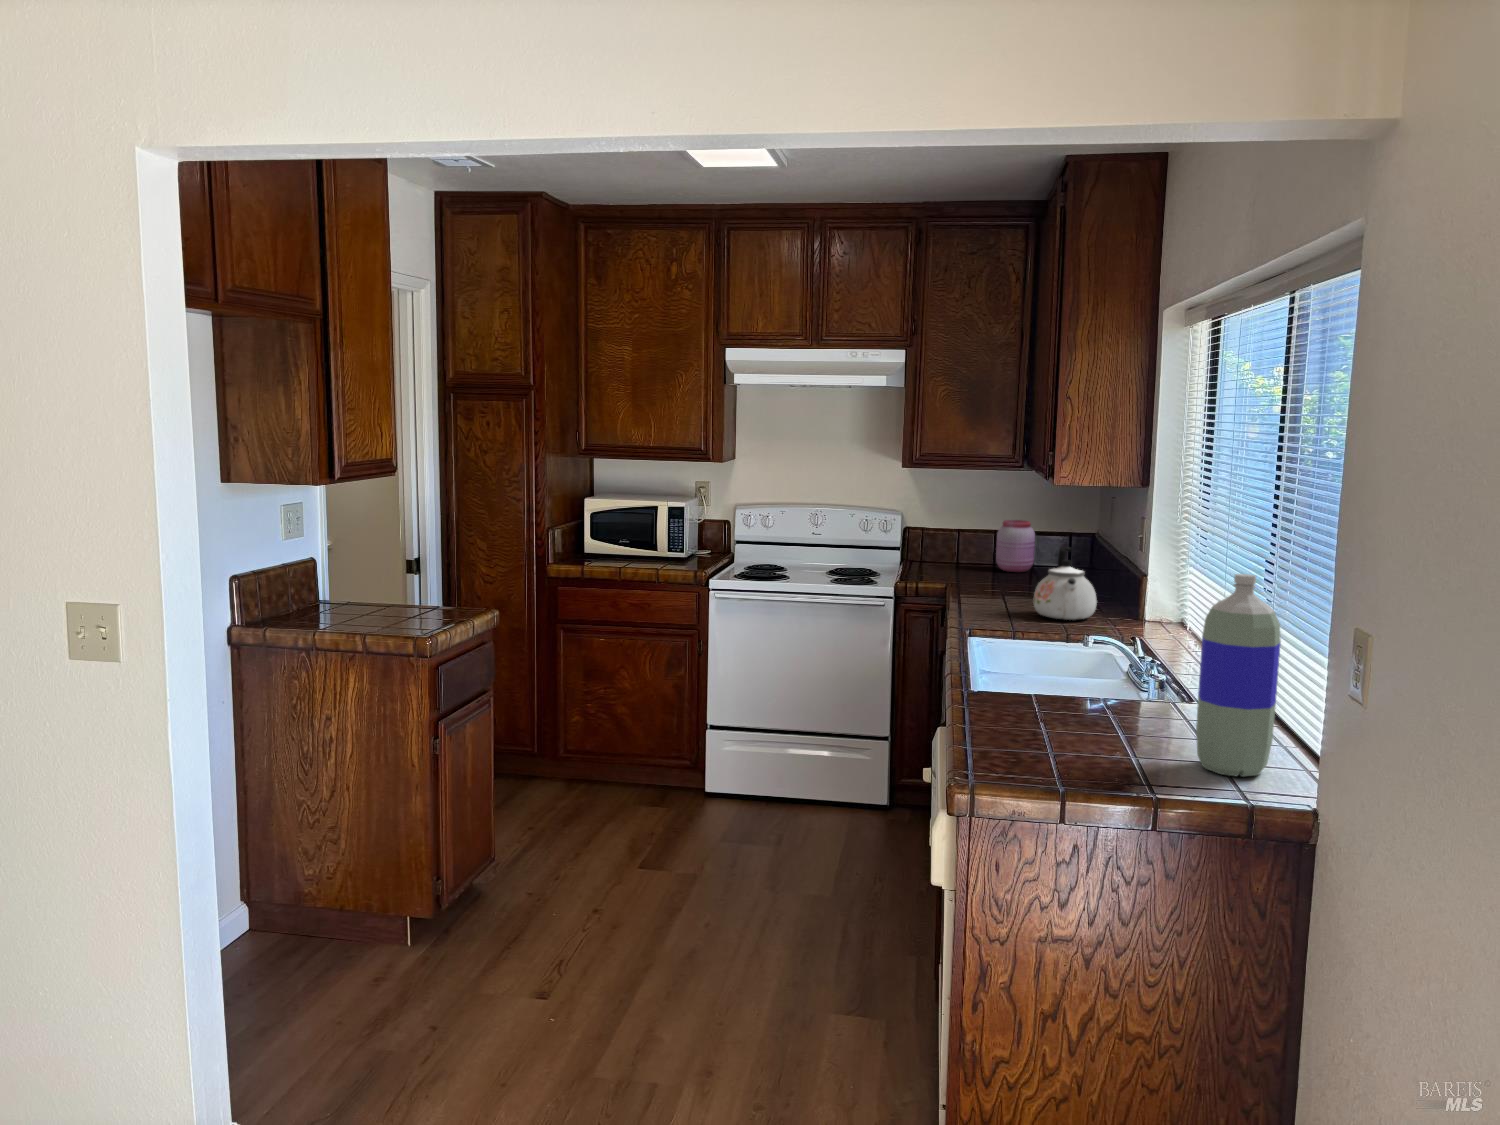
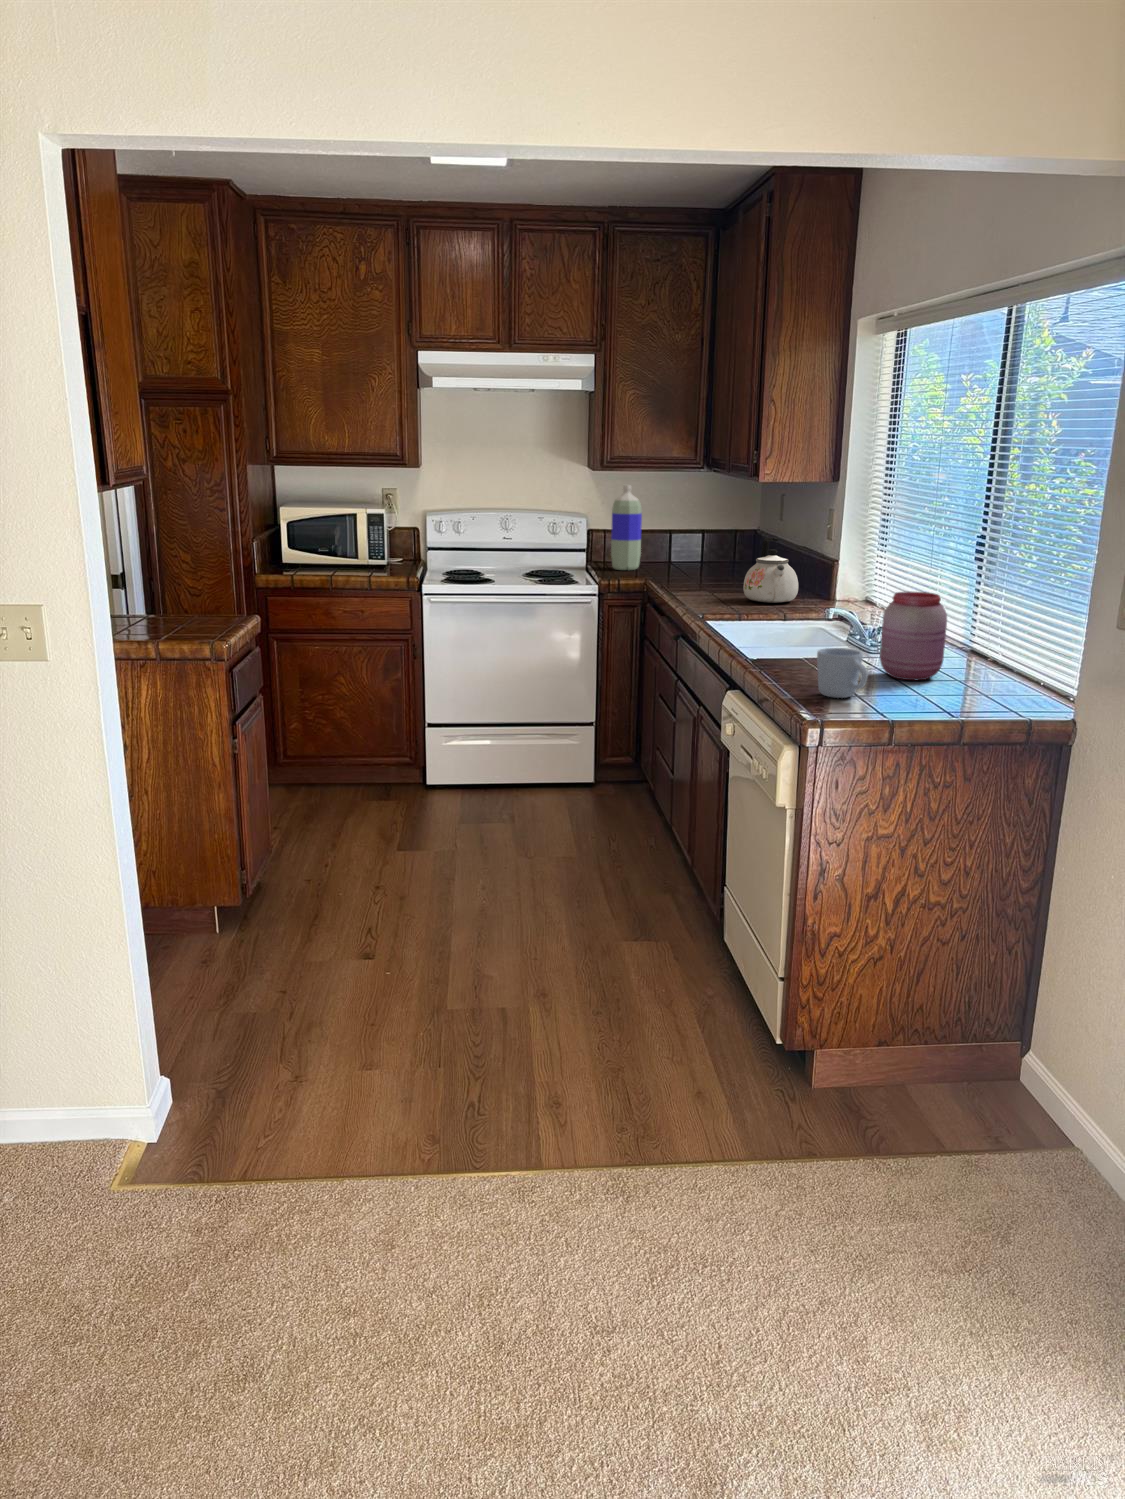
jar: present [996,520,1035,572] -> present [880,592,947,680]
bottle: present [1196,574,1281,777] -> present [611,485,642,570]
mug: none [1004,693,1059,755] -> present [817,648,868,698]

